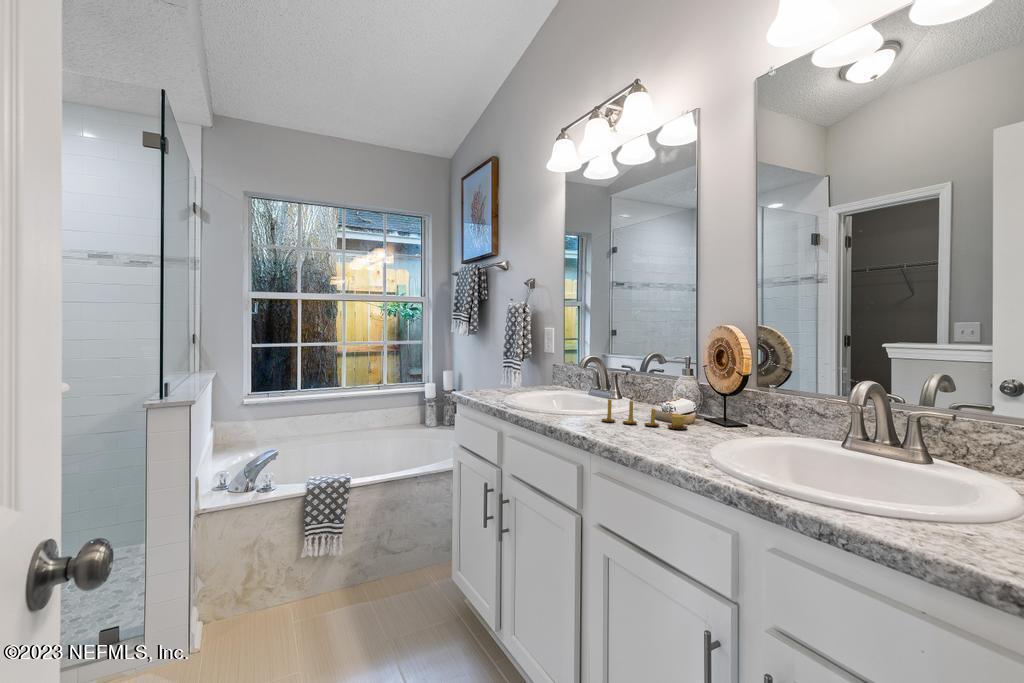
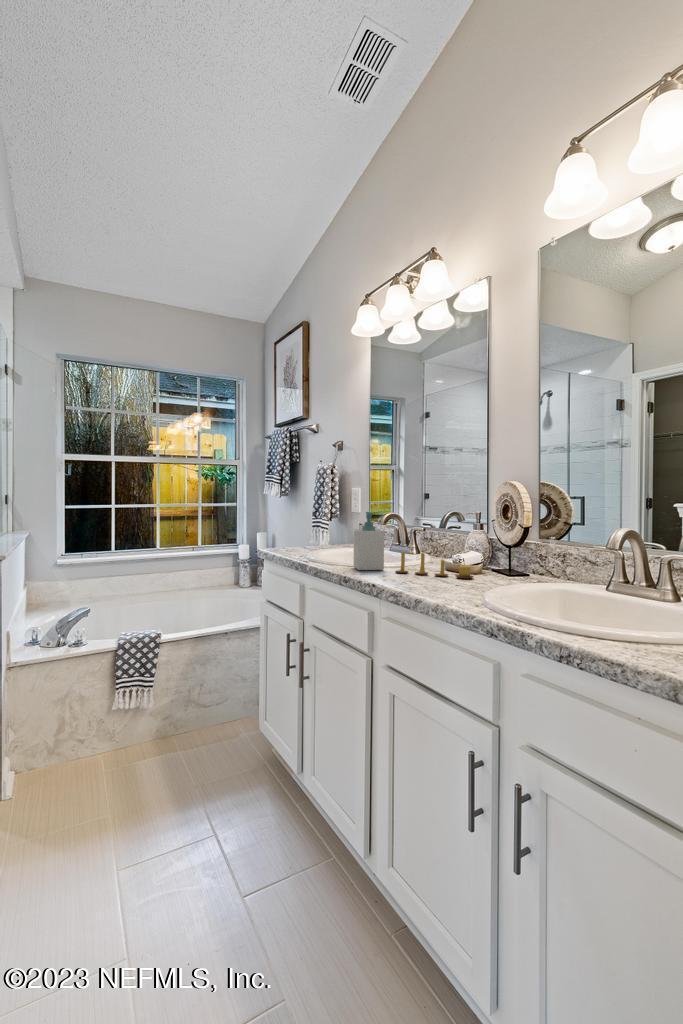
soap bottle: none [555,356,589,418] -> present [354,512,384,570]

